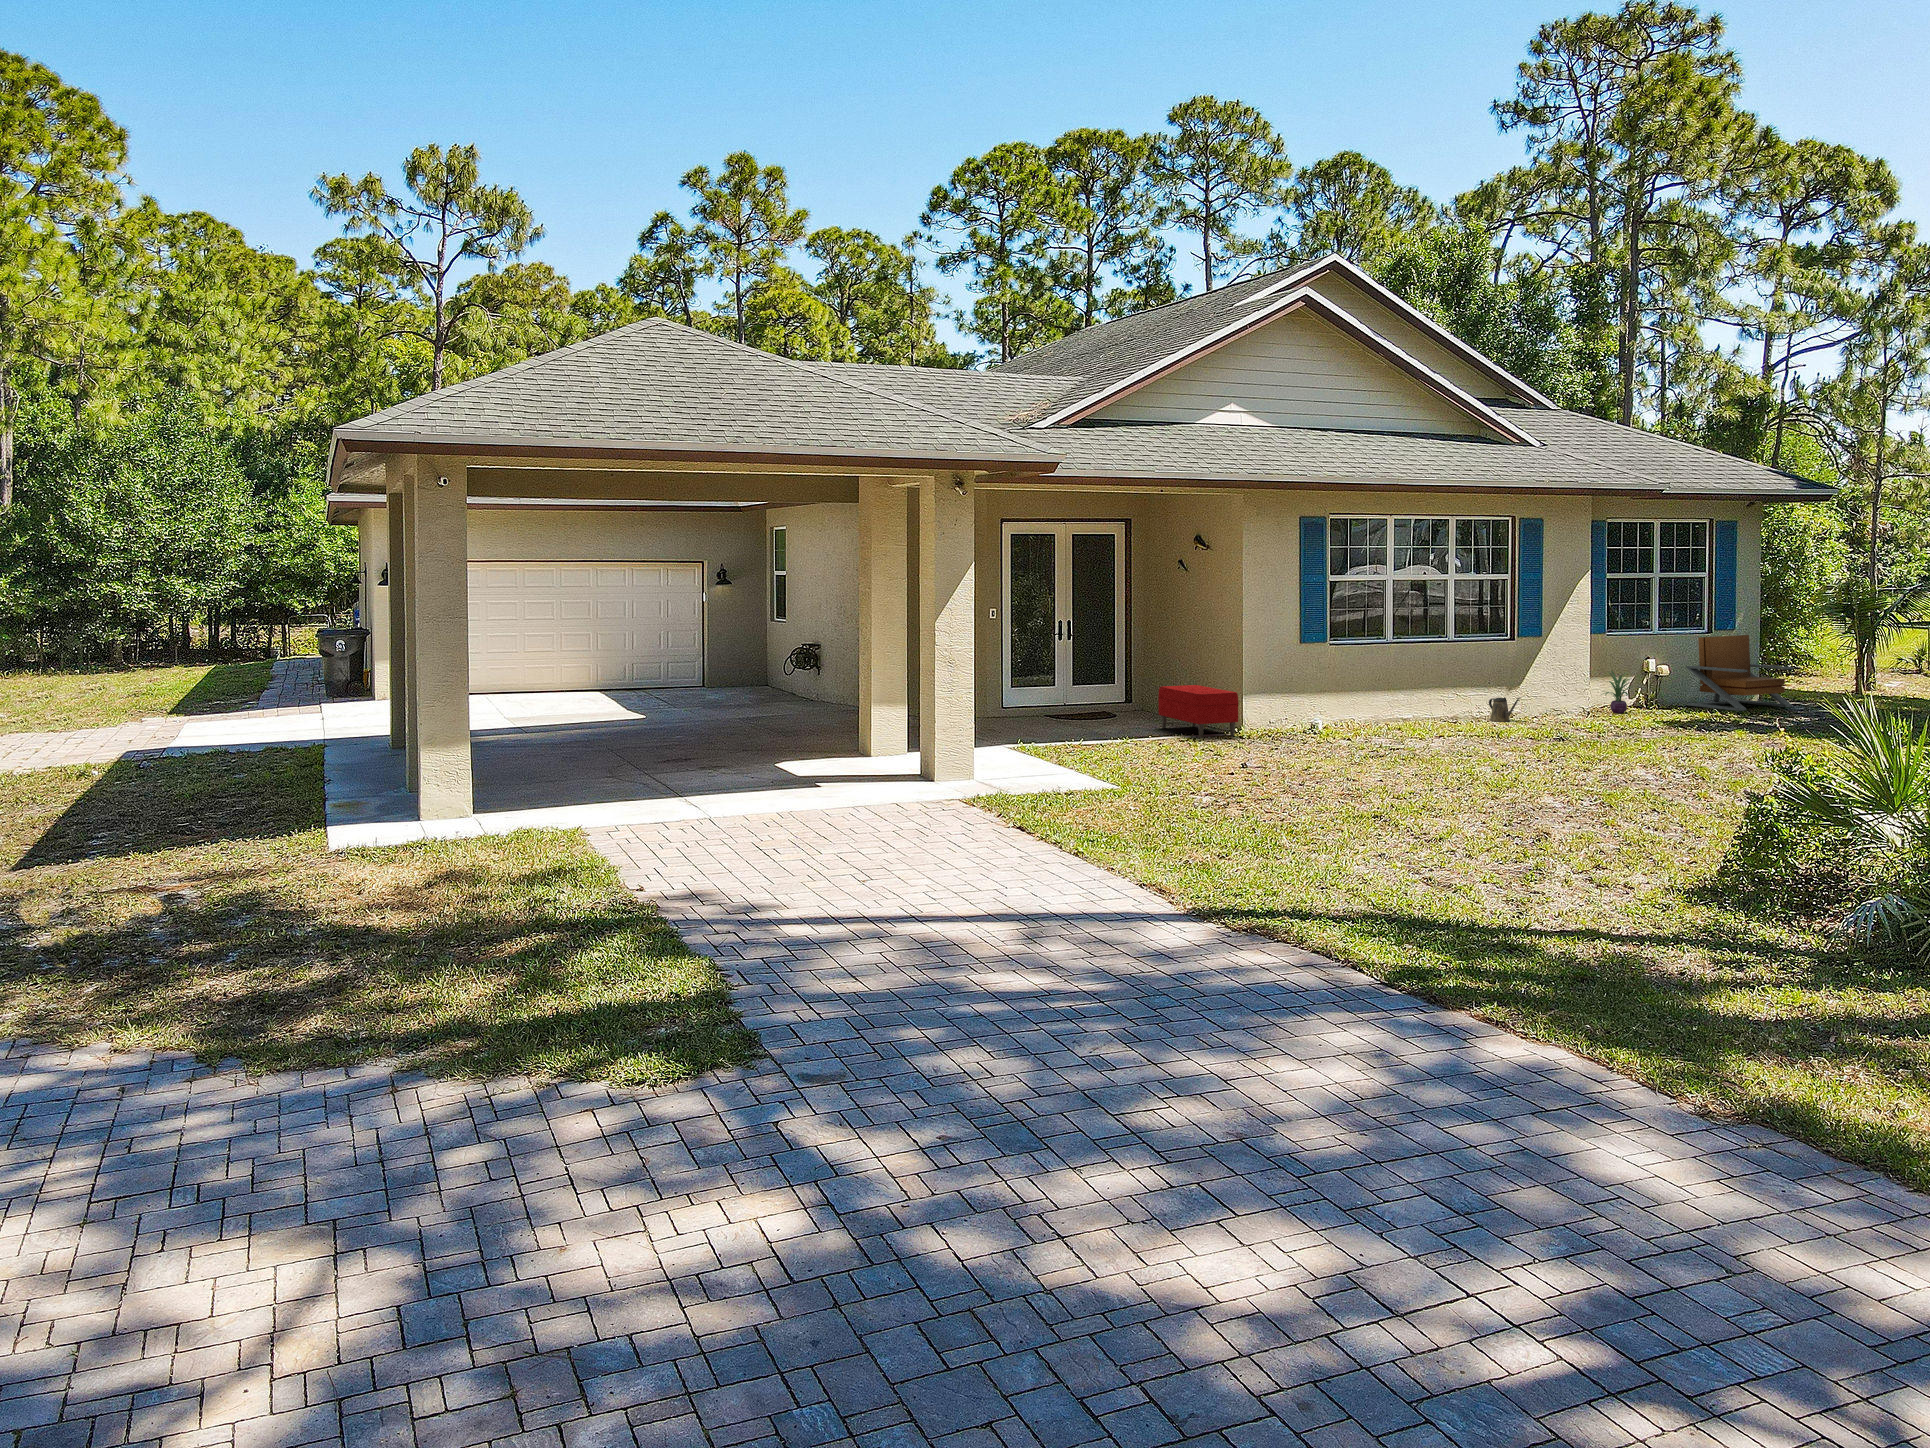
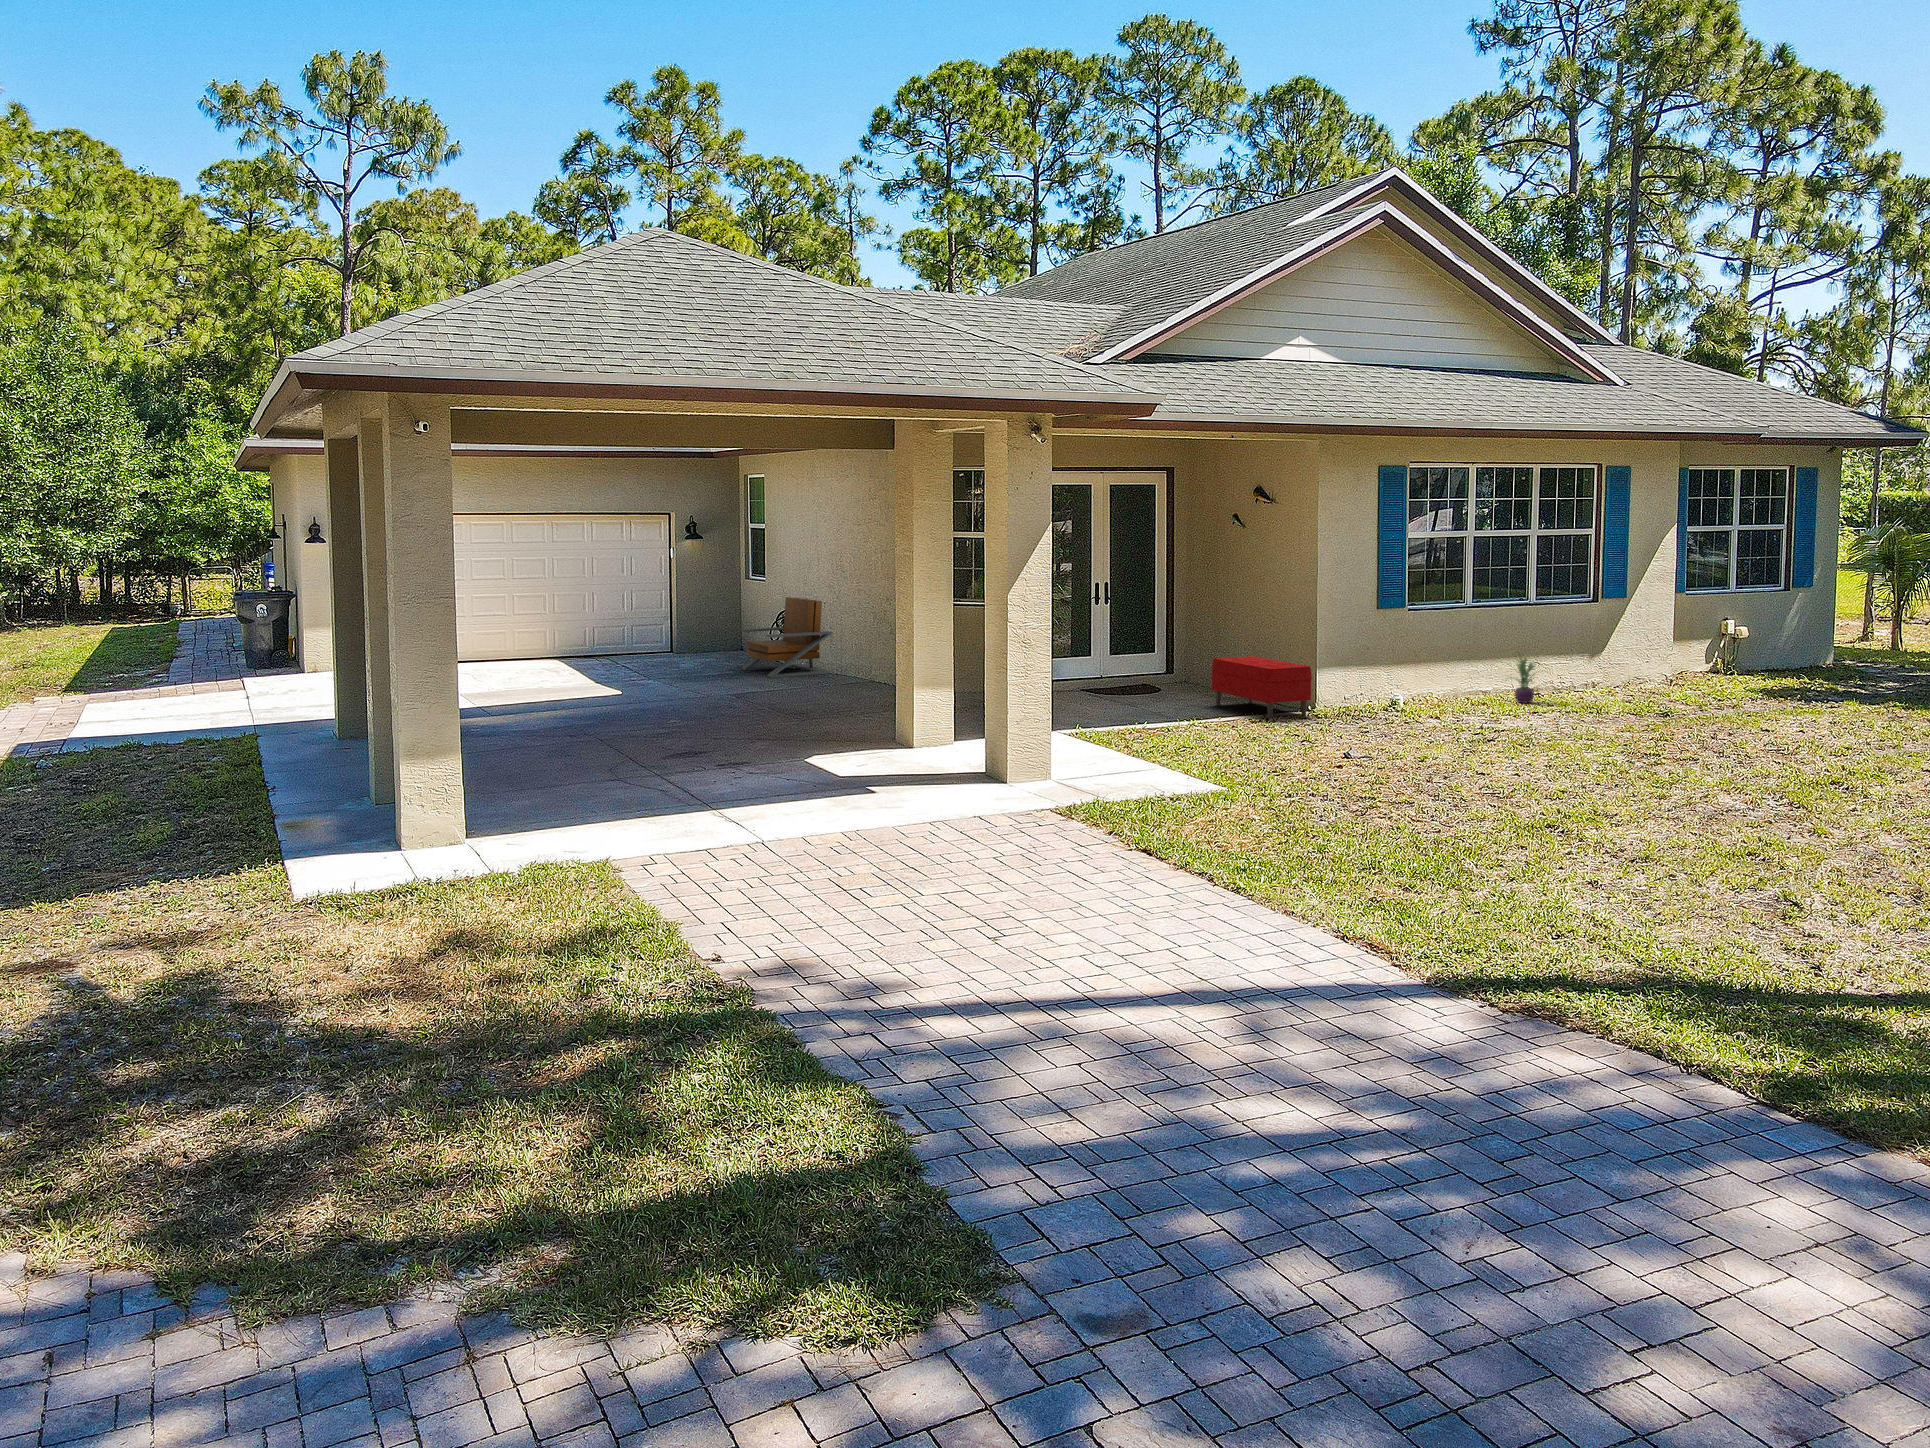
lounge chair: present [1686,635,1793,711] -> present [741,597,832,678]
decorative plant: present [1601,671,1633,713] -> present [1515,653,1539,703]
watering can: present [1489,697,1520,722] -> none [1572,668,1614,696]

